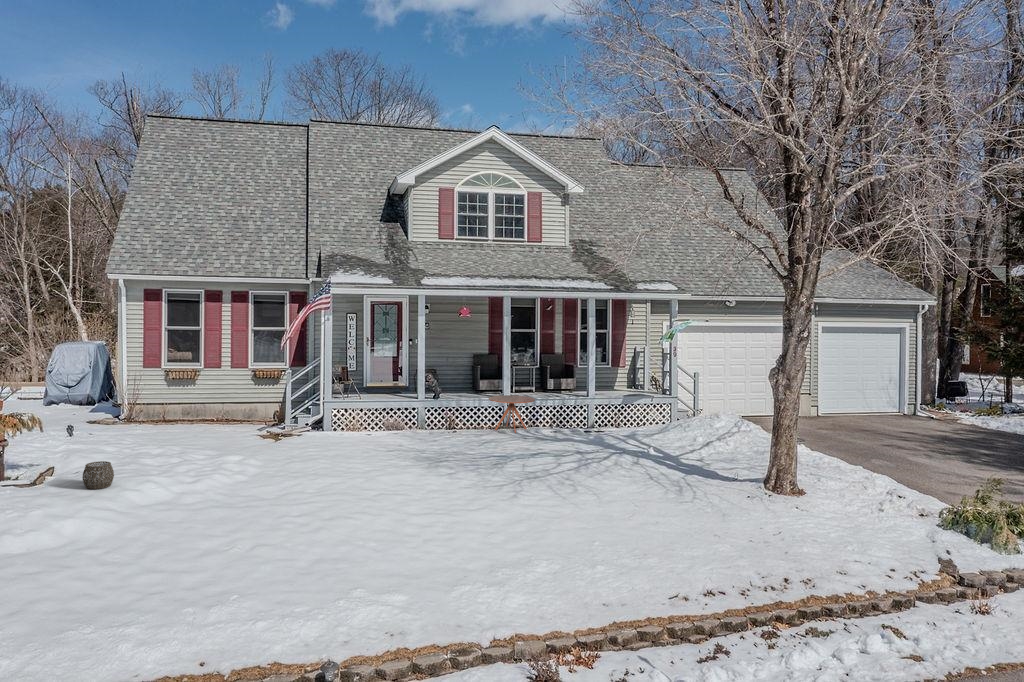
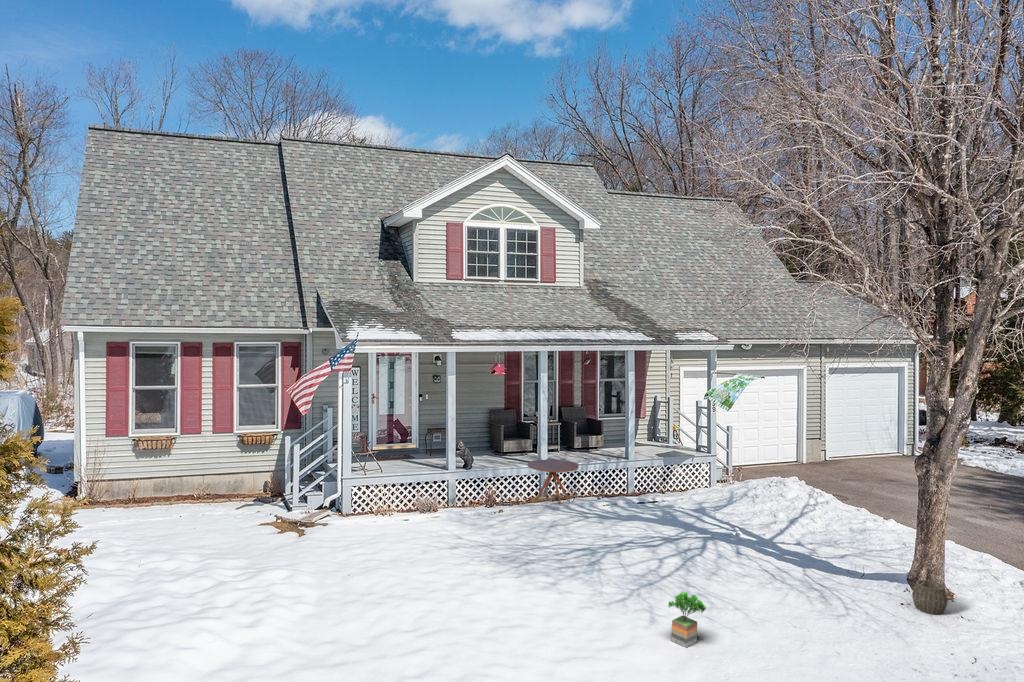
woven basket: present [82,461,114,489] -> present [912,580,947,615]
potted tree: none [522,472,554,517] -> present [668,592,706,648]

